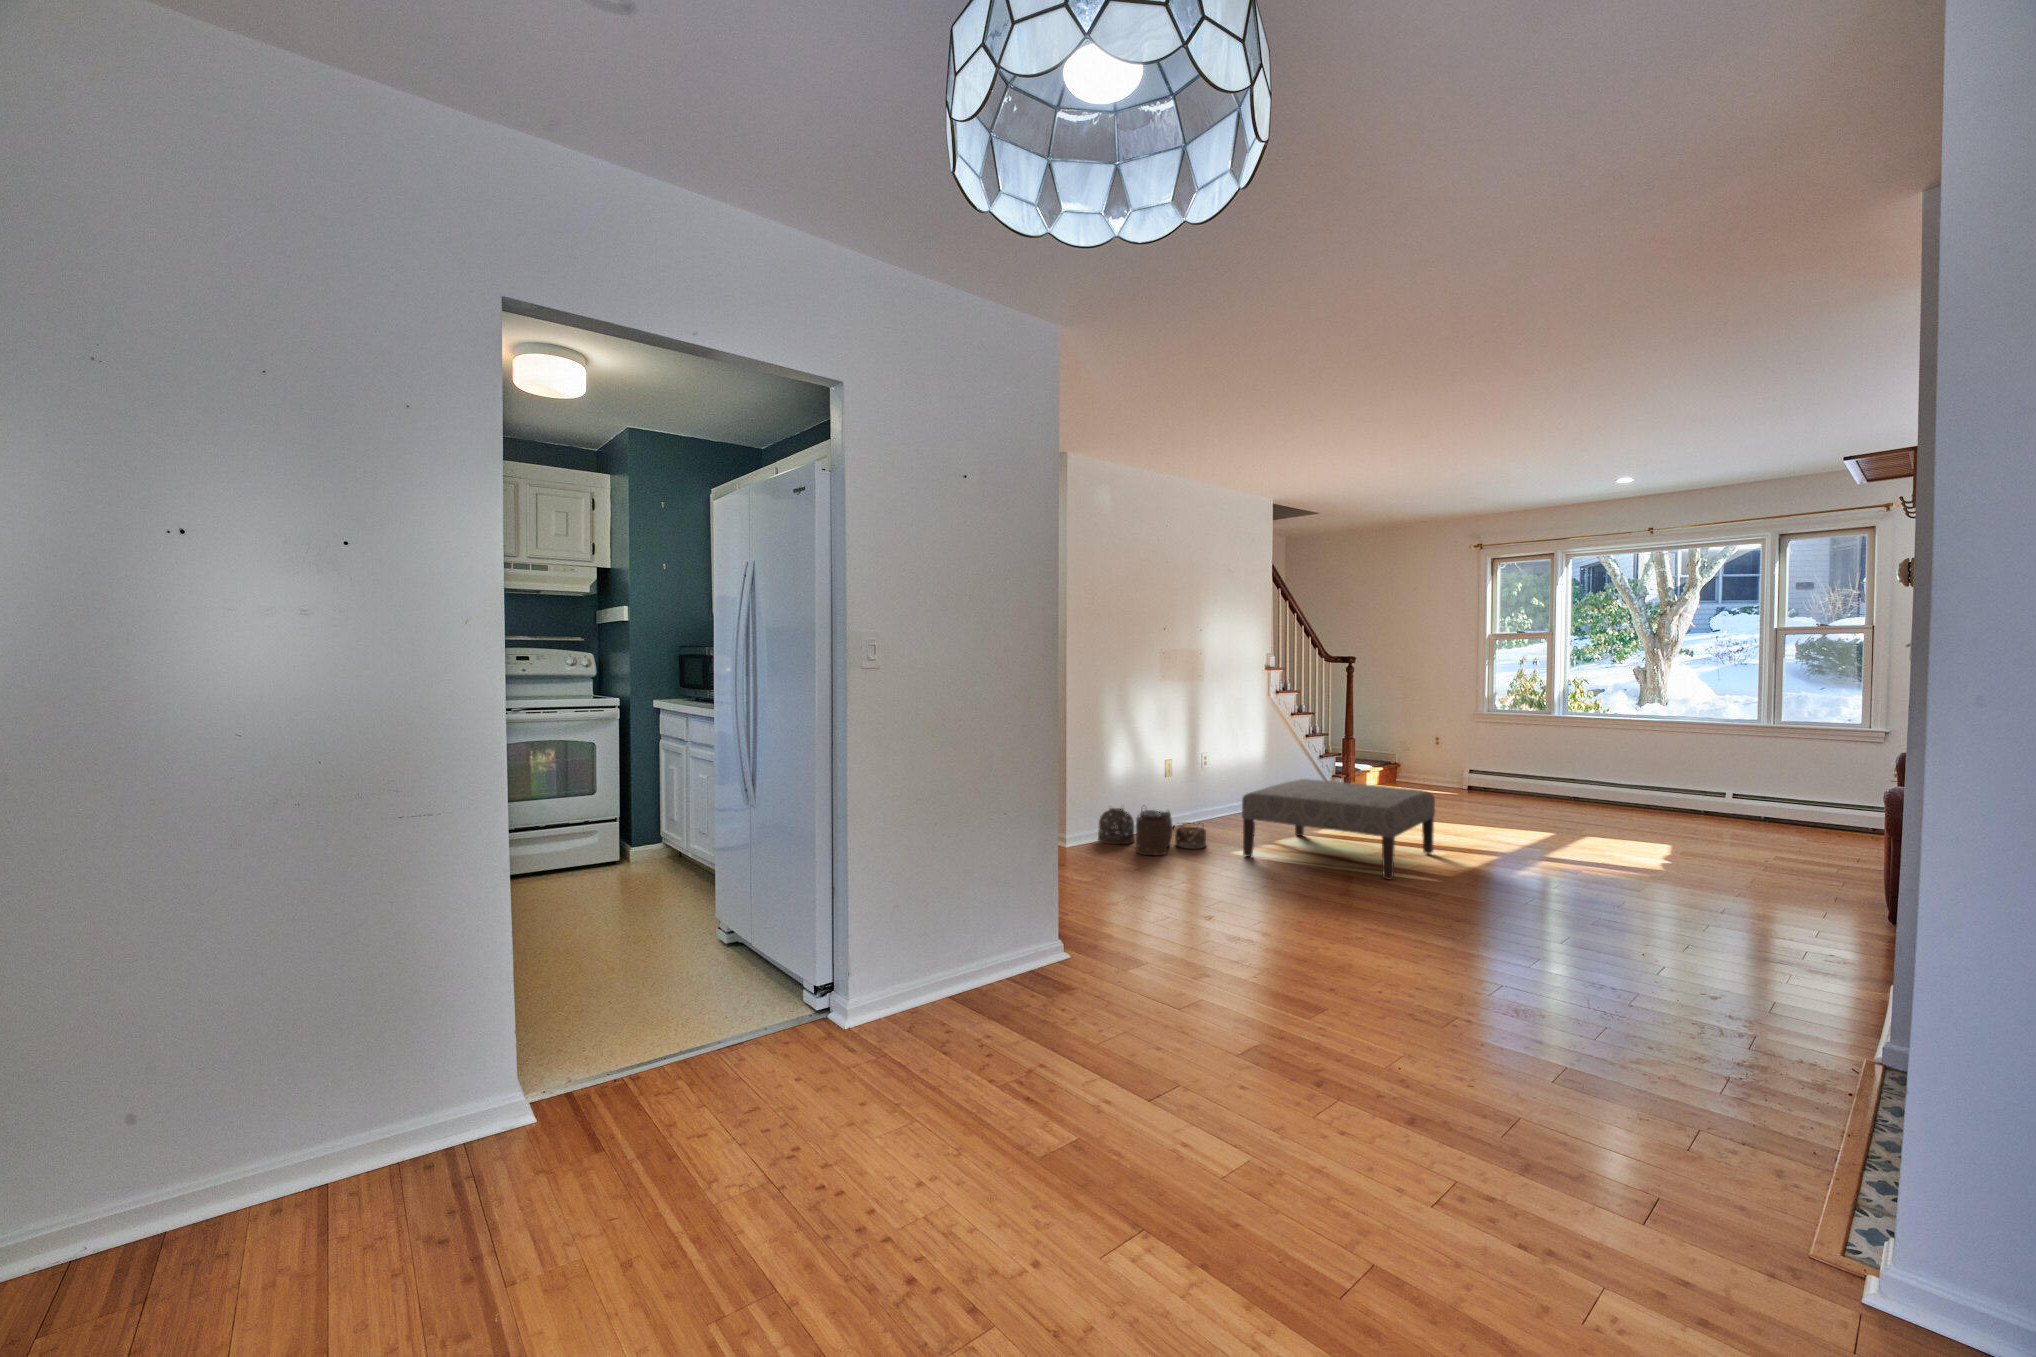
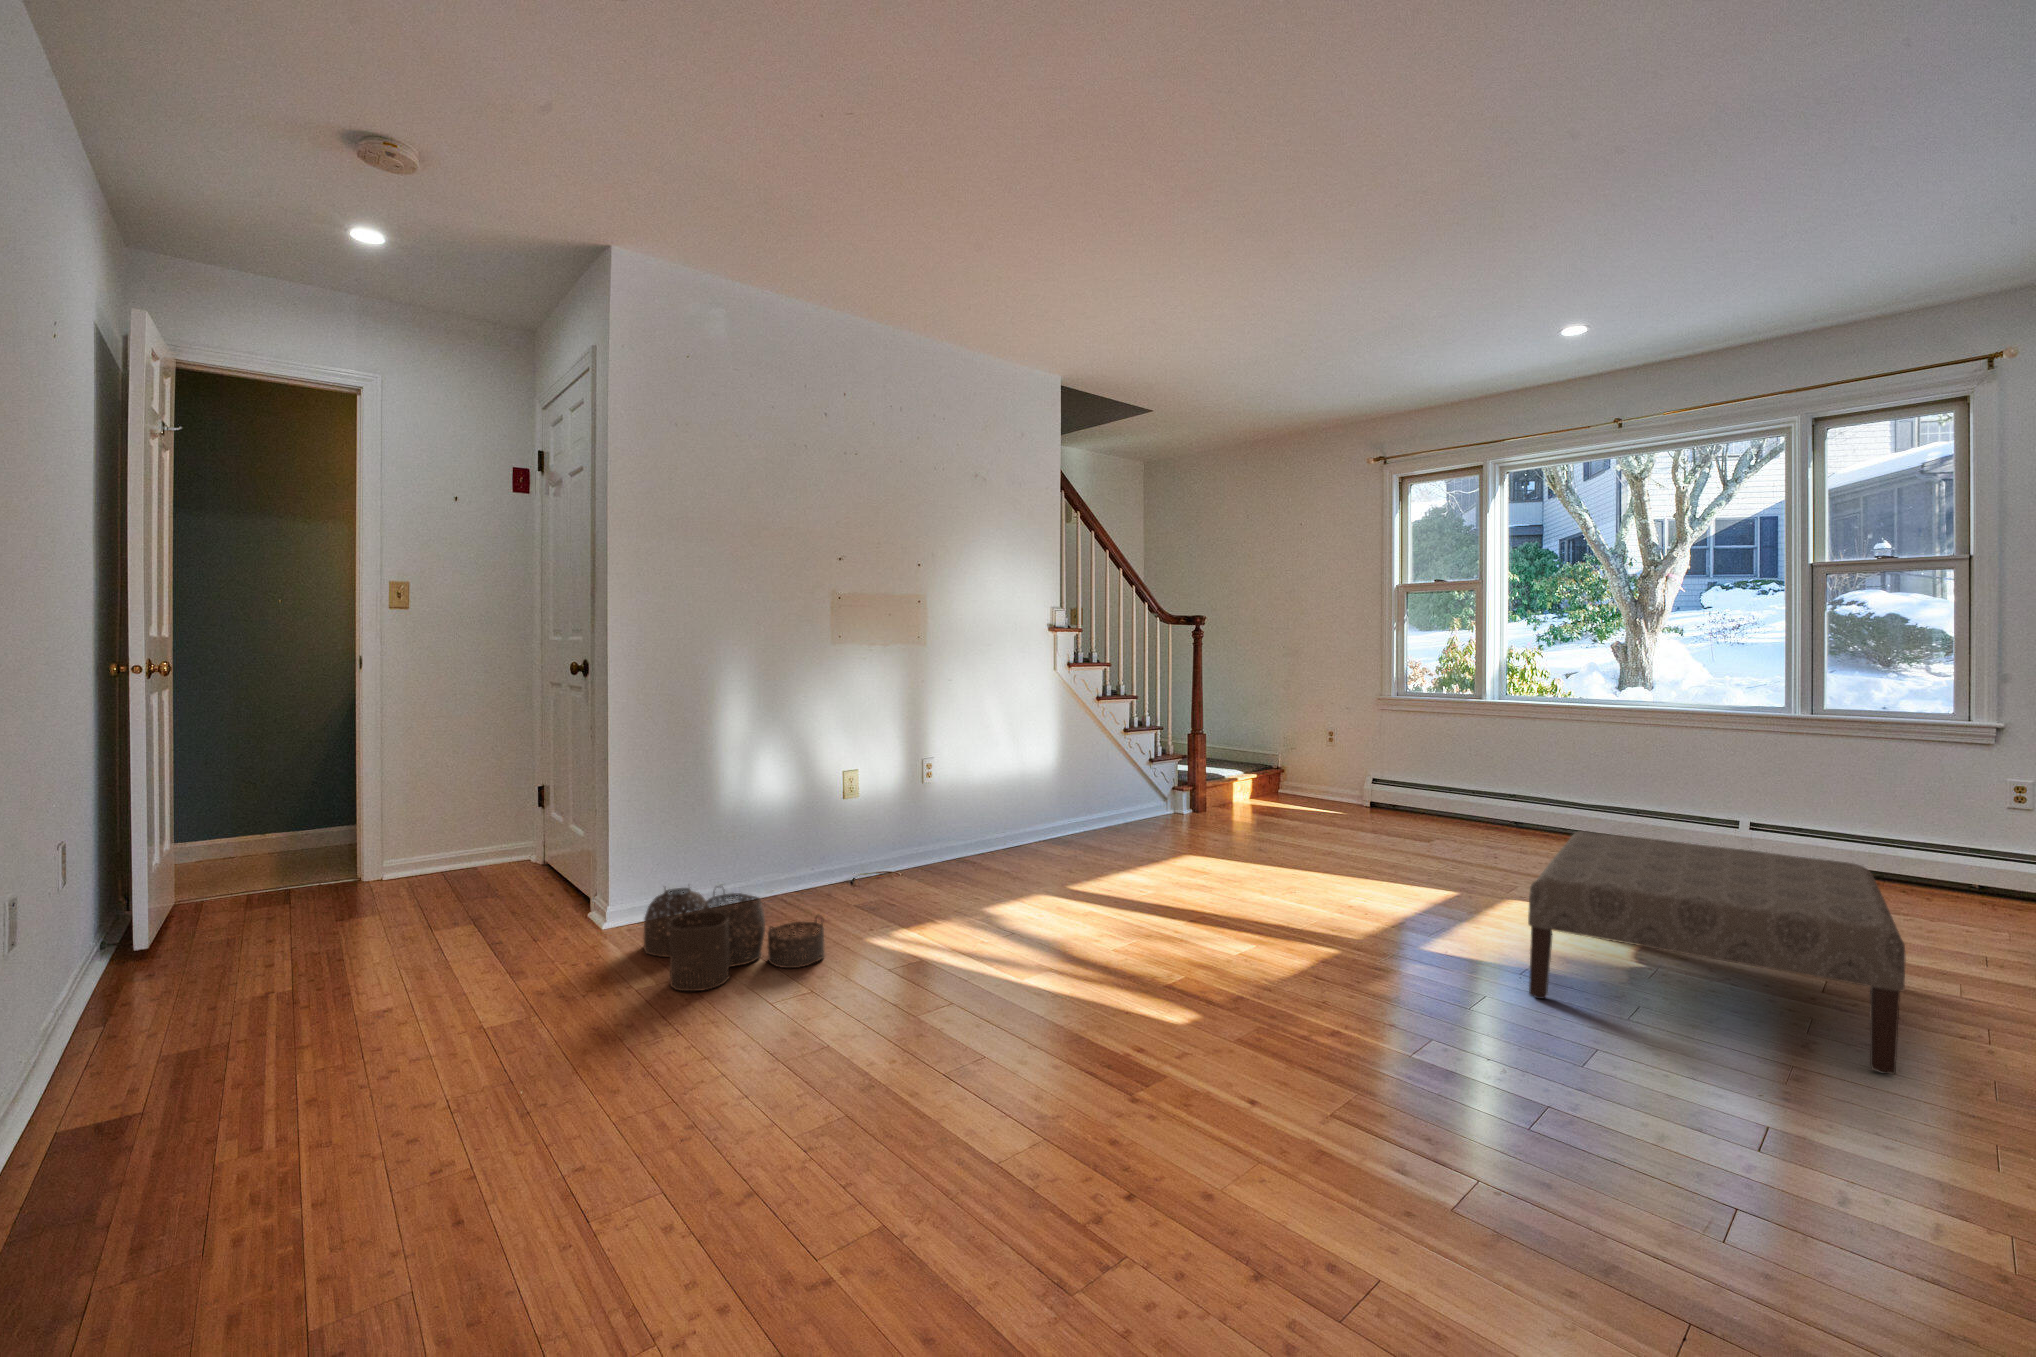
ottoman: present [1242,779,1435,879] -> present [1528,831,1906,1074]

